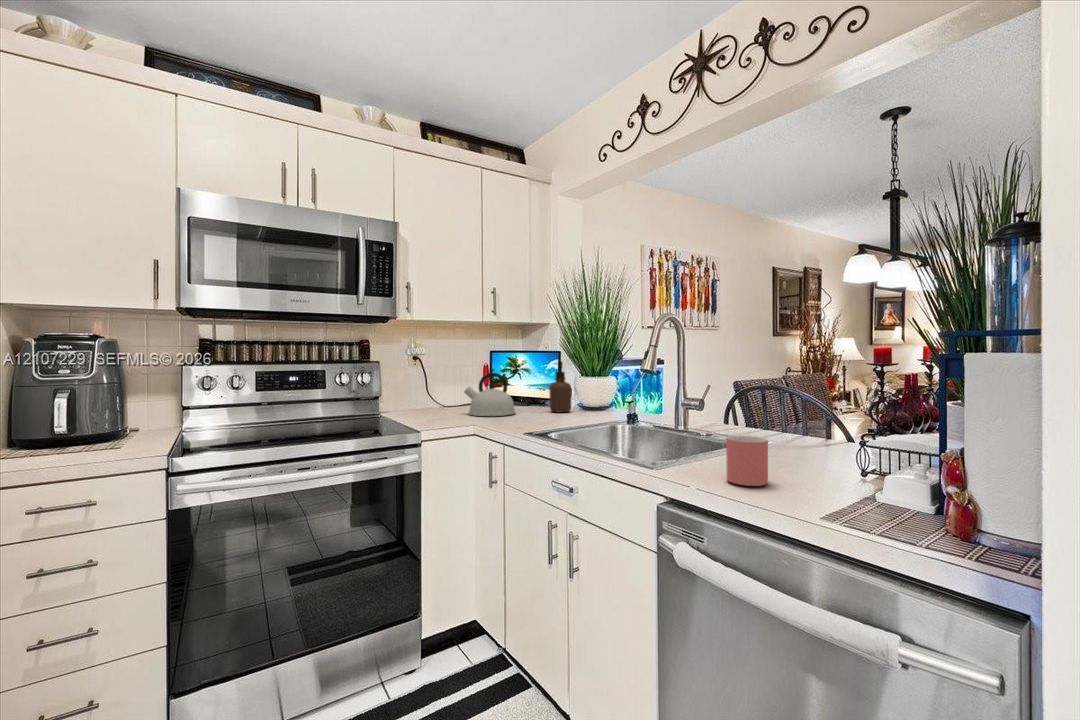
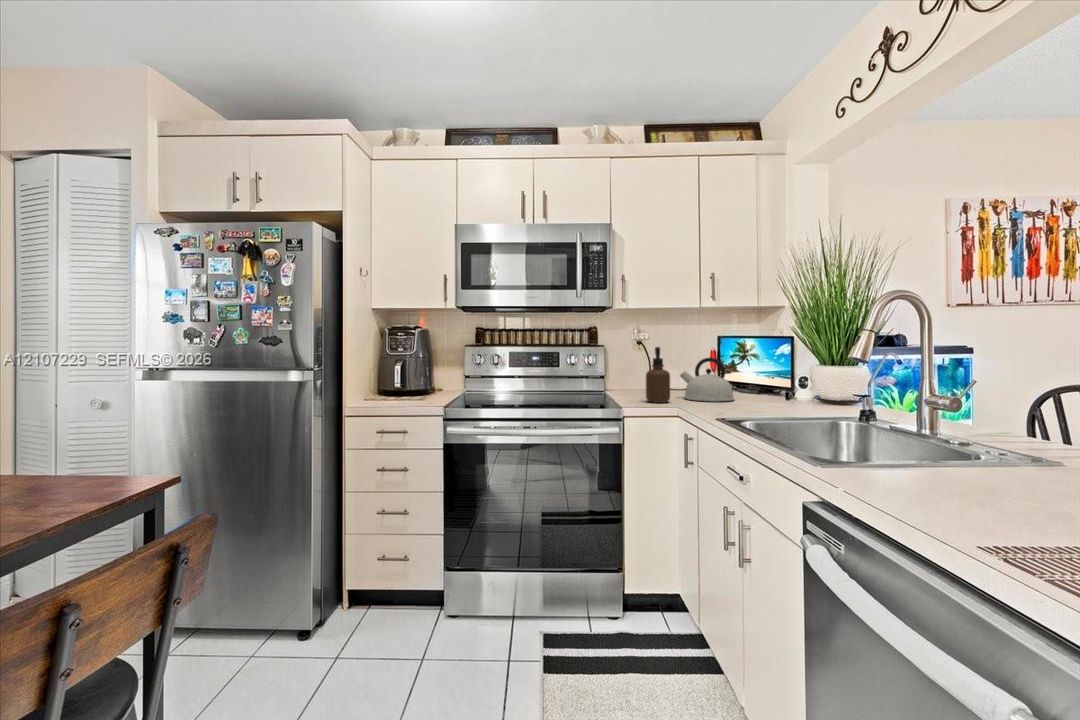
soap dispenser: present [549,361,572,412] -> present [646,347,670,403]
mug: present [726,435,768,486] -> none [900,438,972,511]

